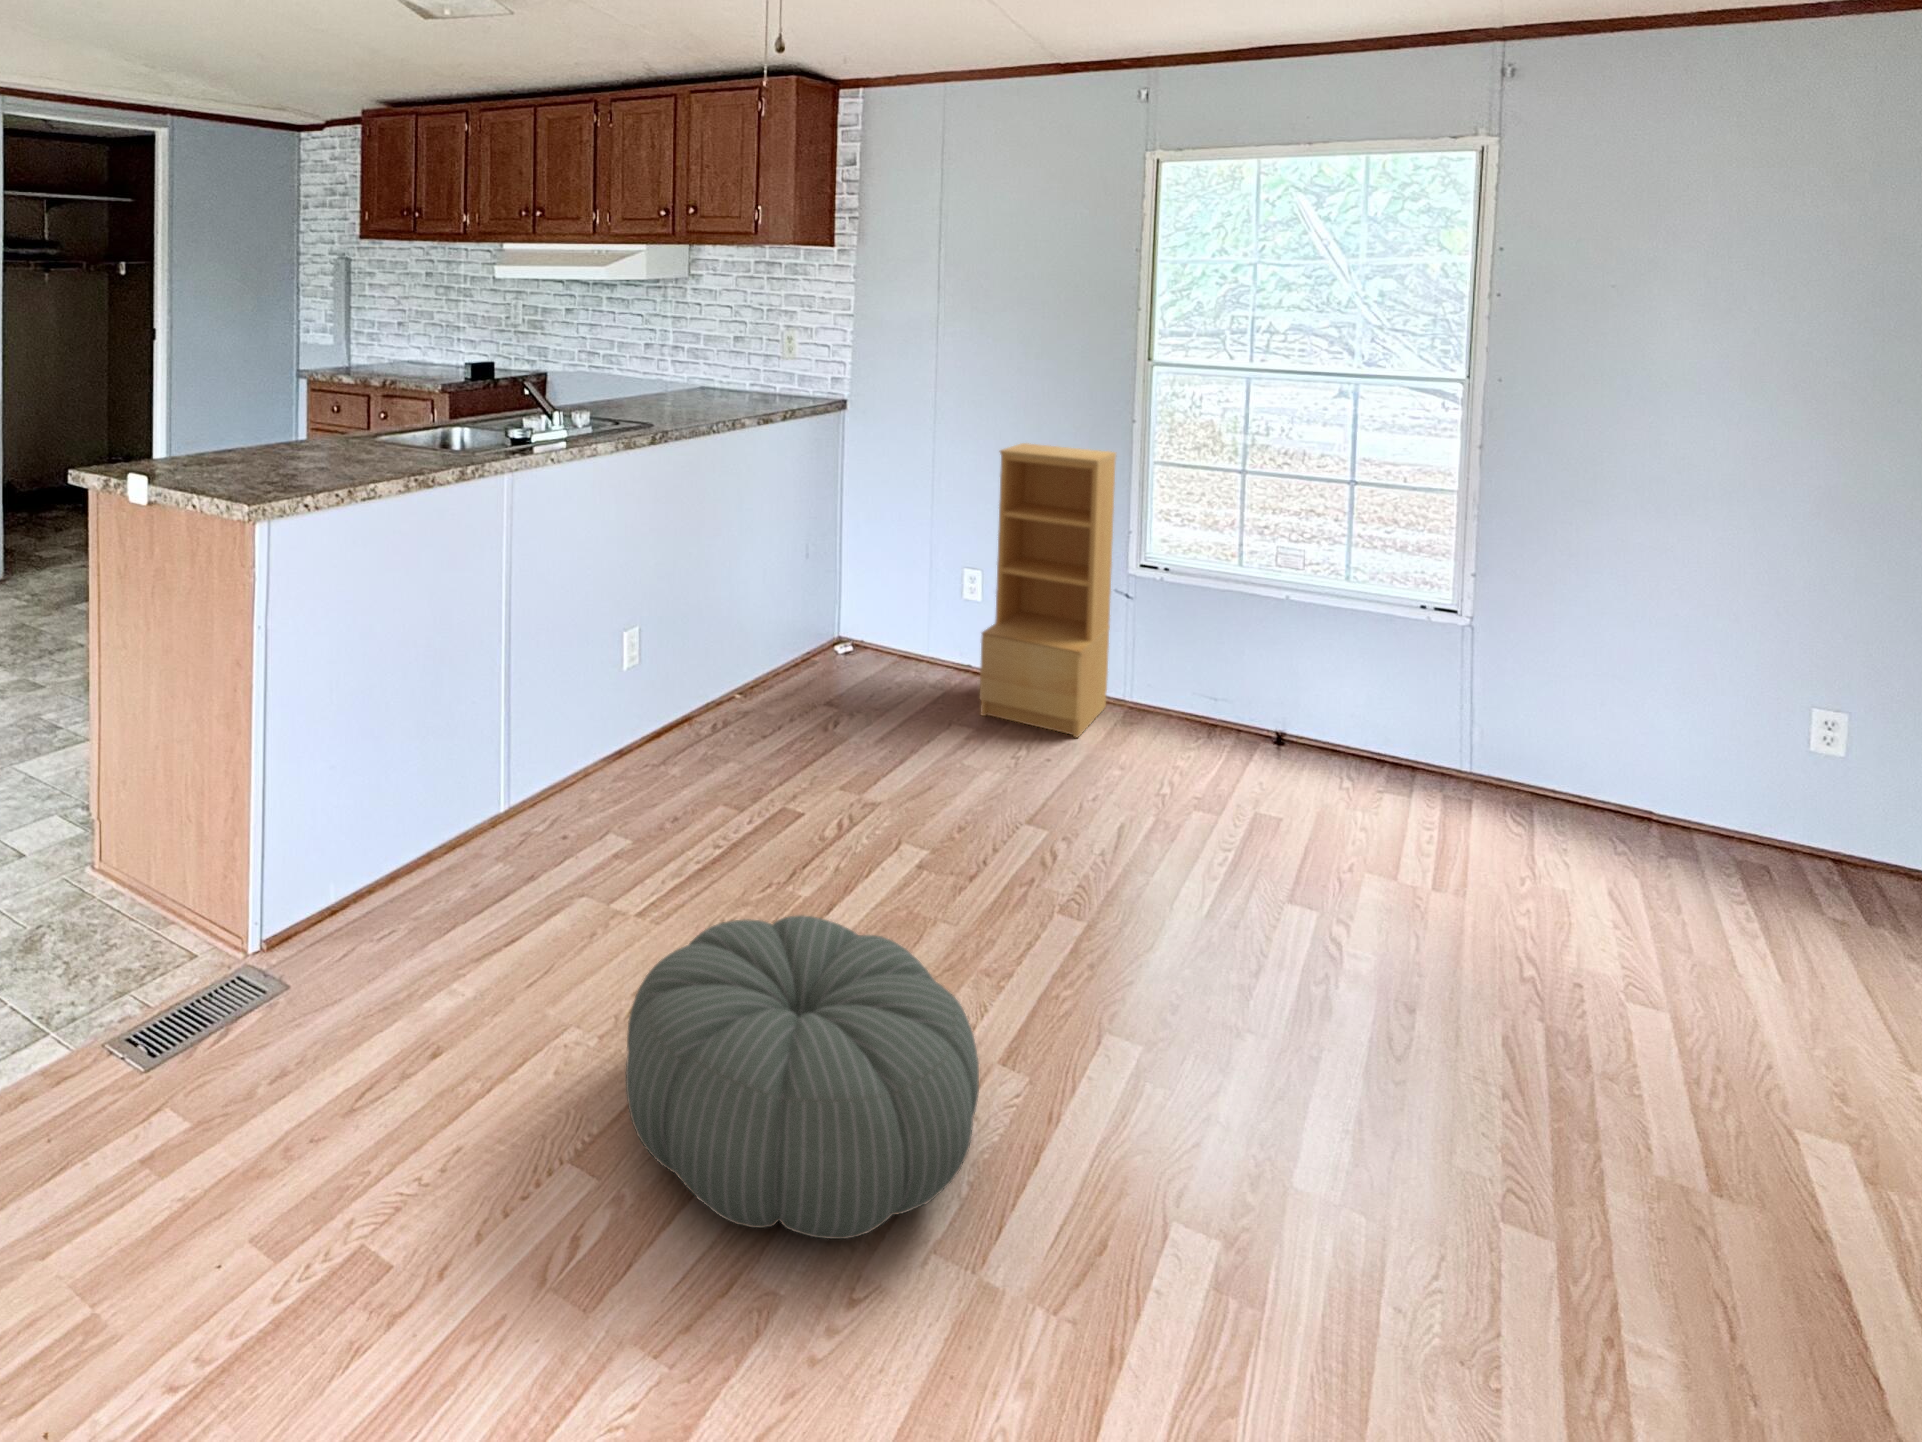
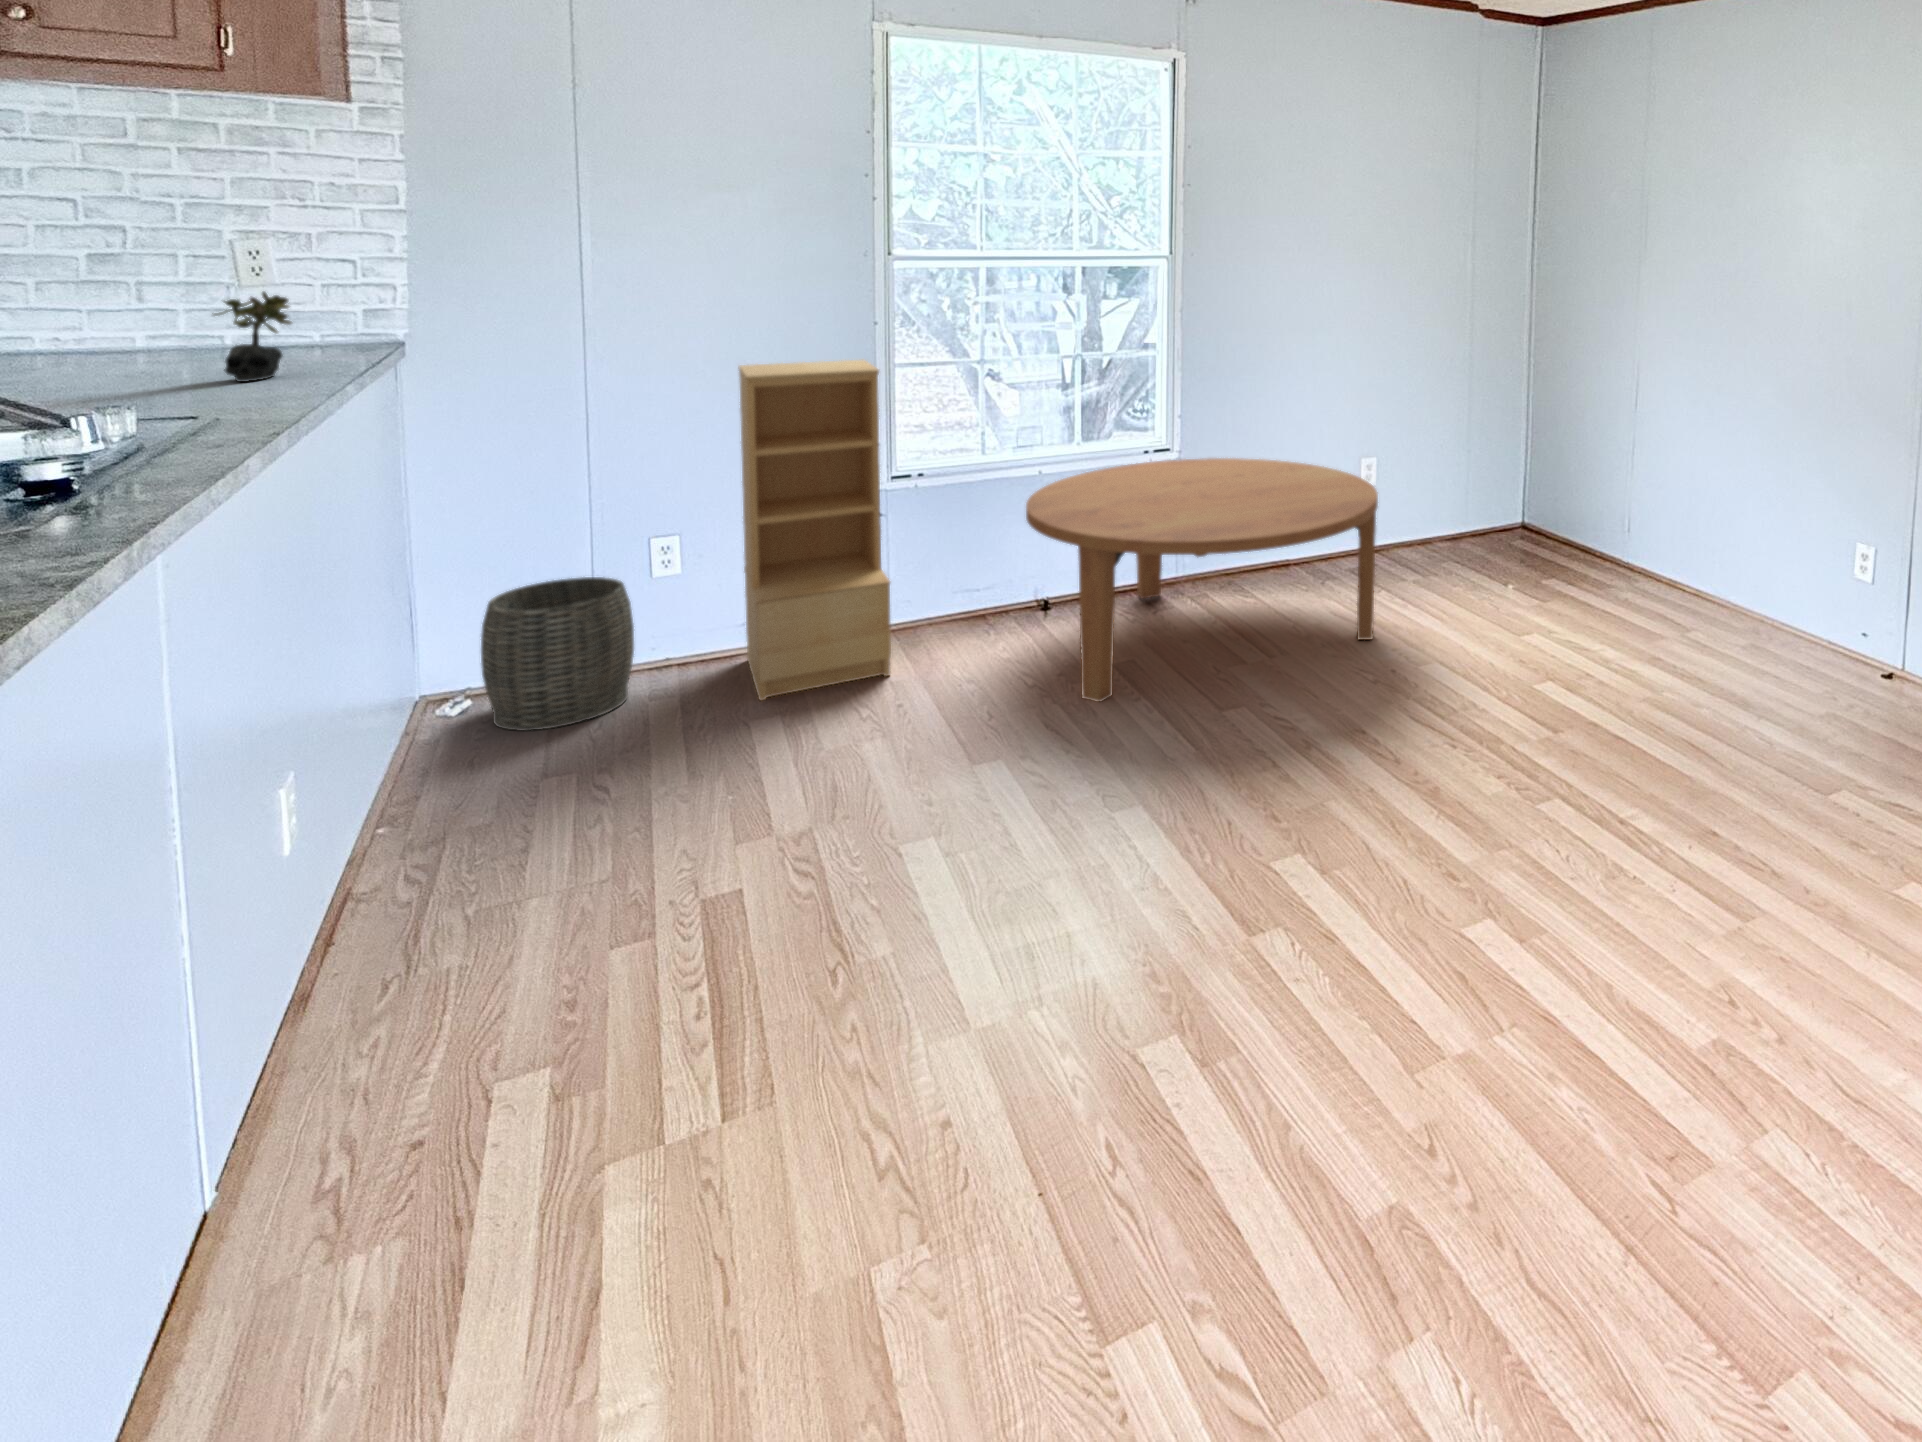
succulent plant: none [720,361,753,411] -> present [214,292,292,382]
woven basket: none [849,578,935,684] -> present [481,577,634,731]
coffee table: none [1183,608,1673,951] -> present [1026,458,1378,702]
pouf: present [626,915,979,1239] -> none [1012,876,1417,1240]

